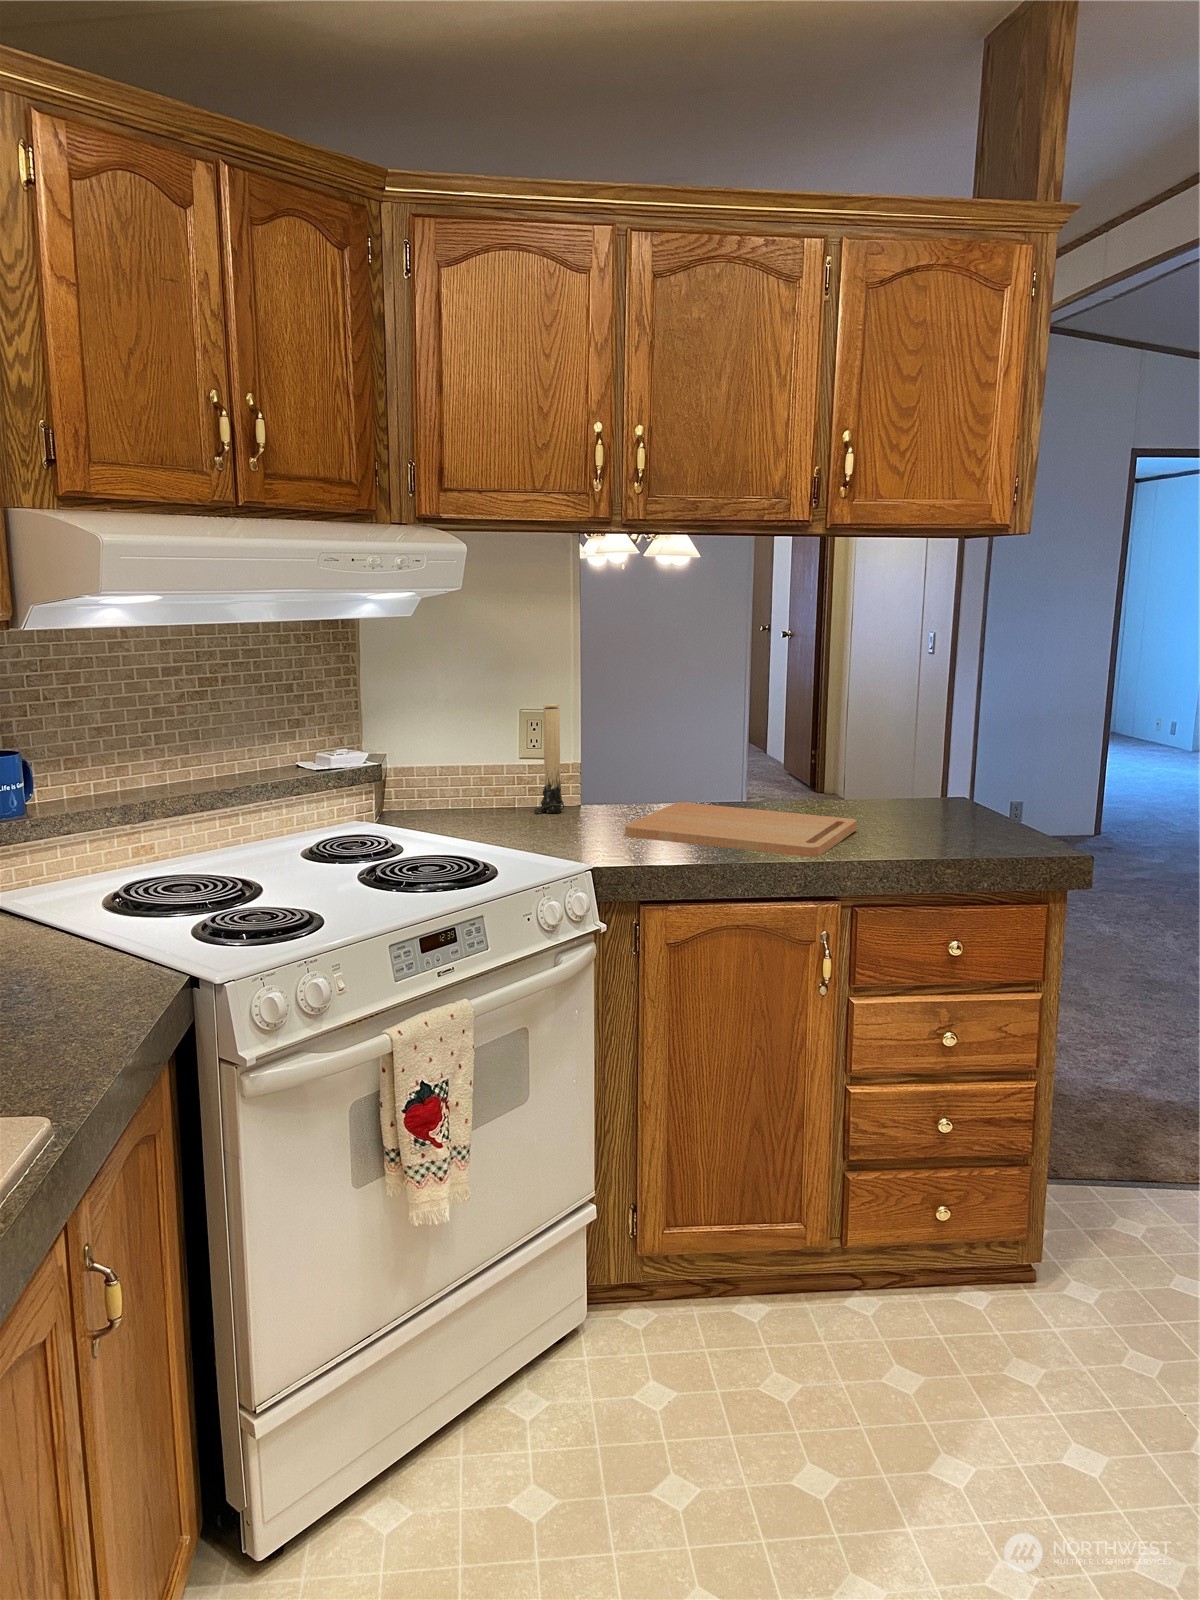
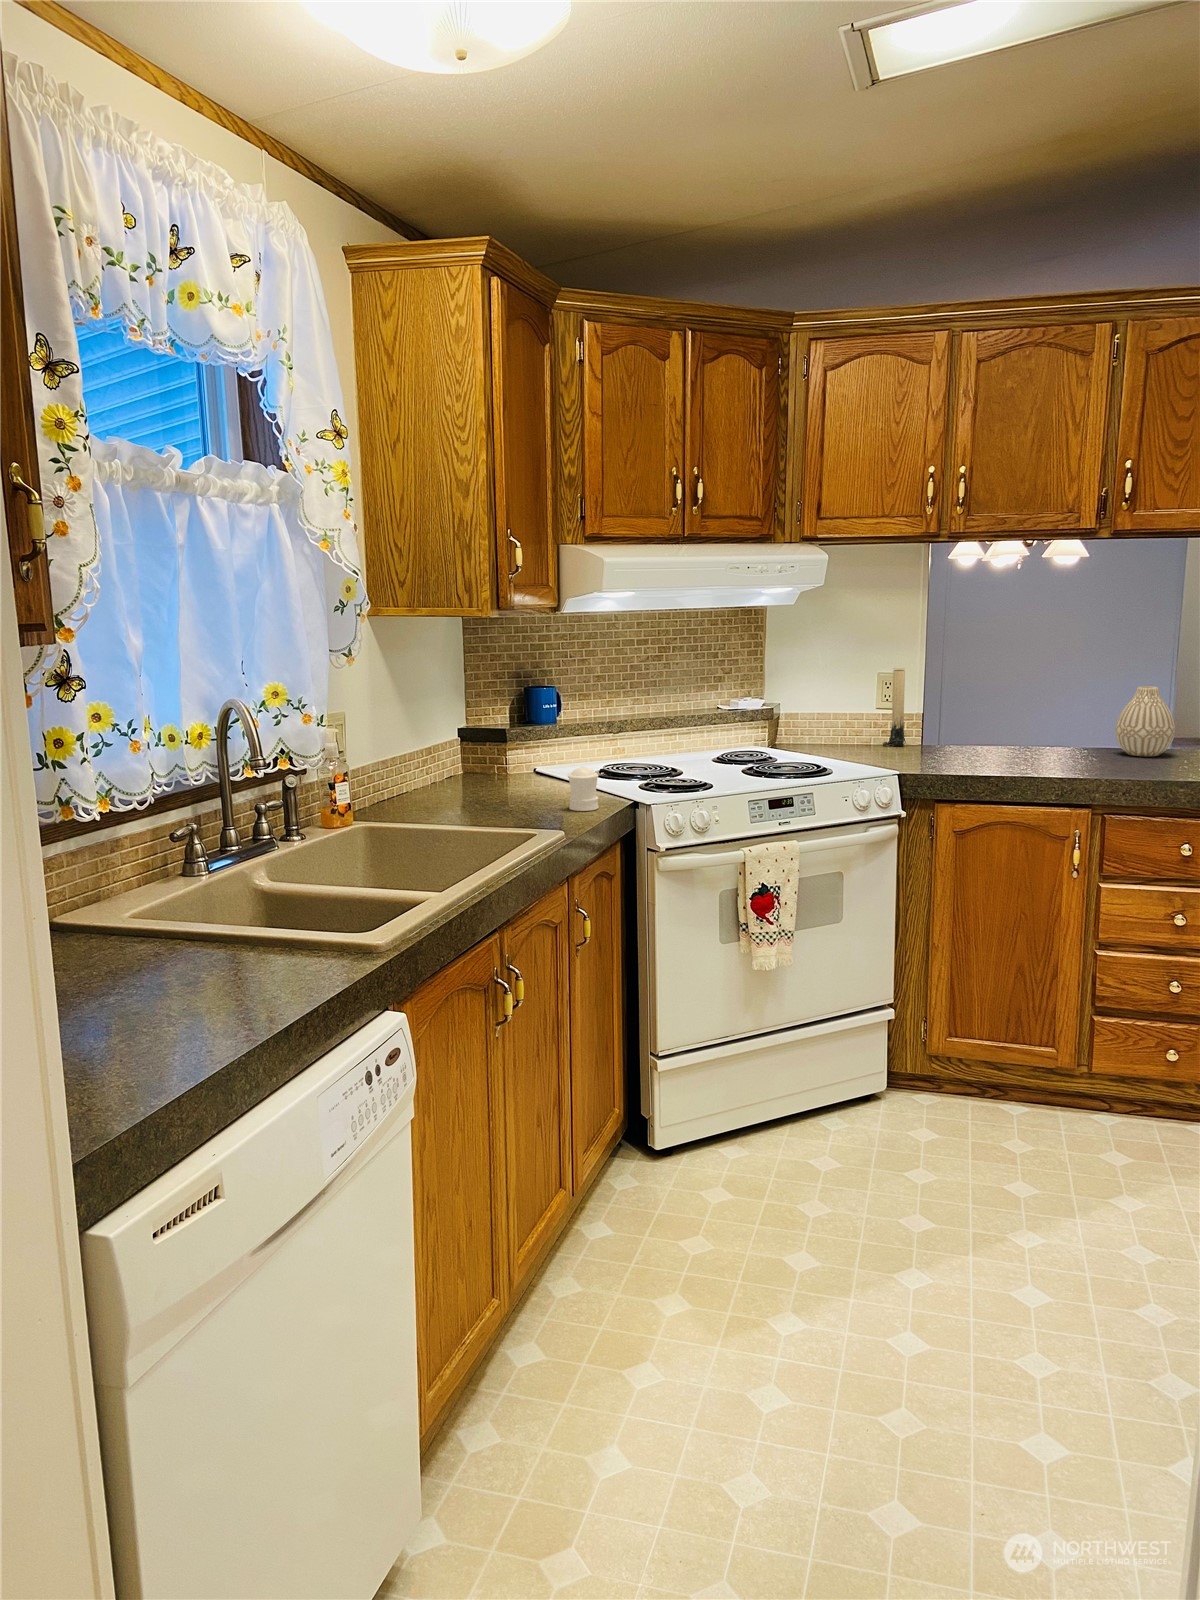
vase: none [825,724,895,814] -> present [1115,686,1175,757]
cutting board: present [625,802,857,857] -> none [939,742,1125,776]
salt shaker: none [55,931,122,1018] -> present [568,766,599,811]

